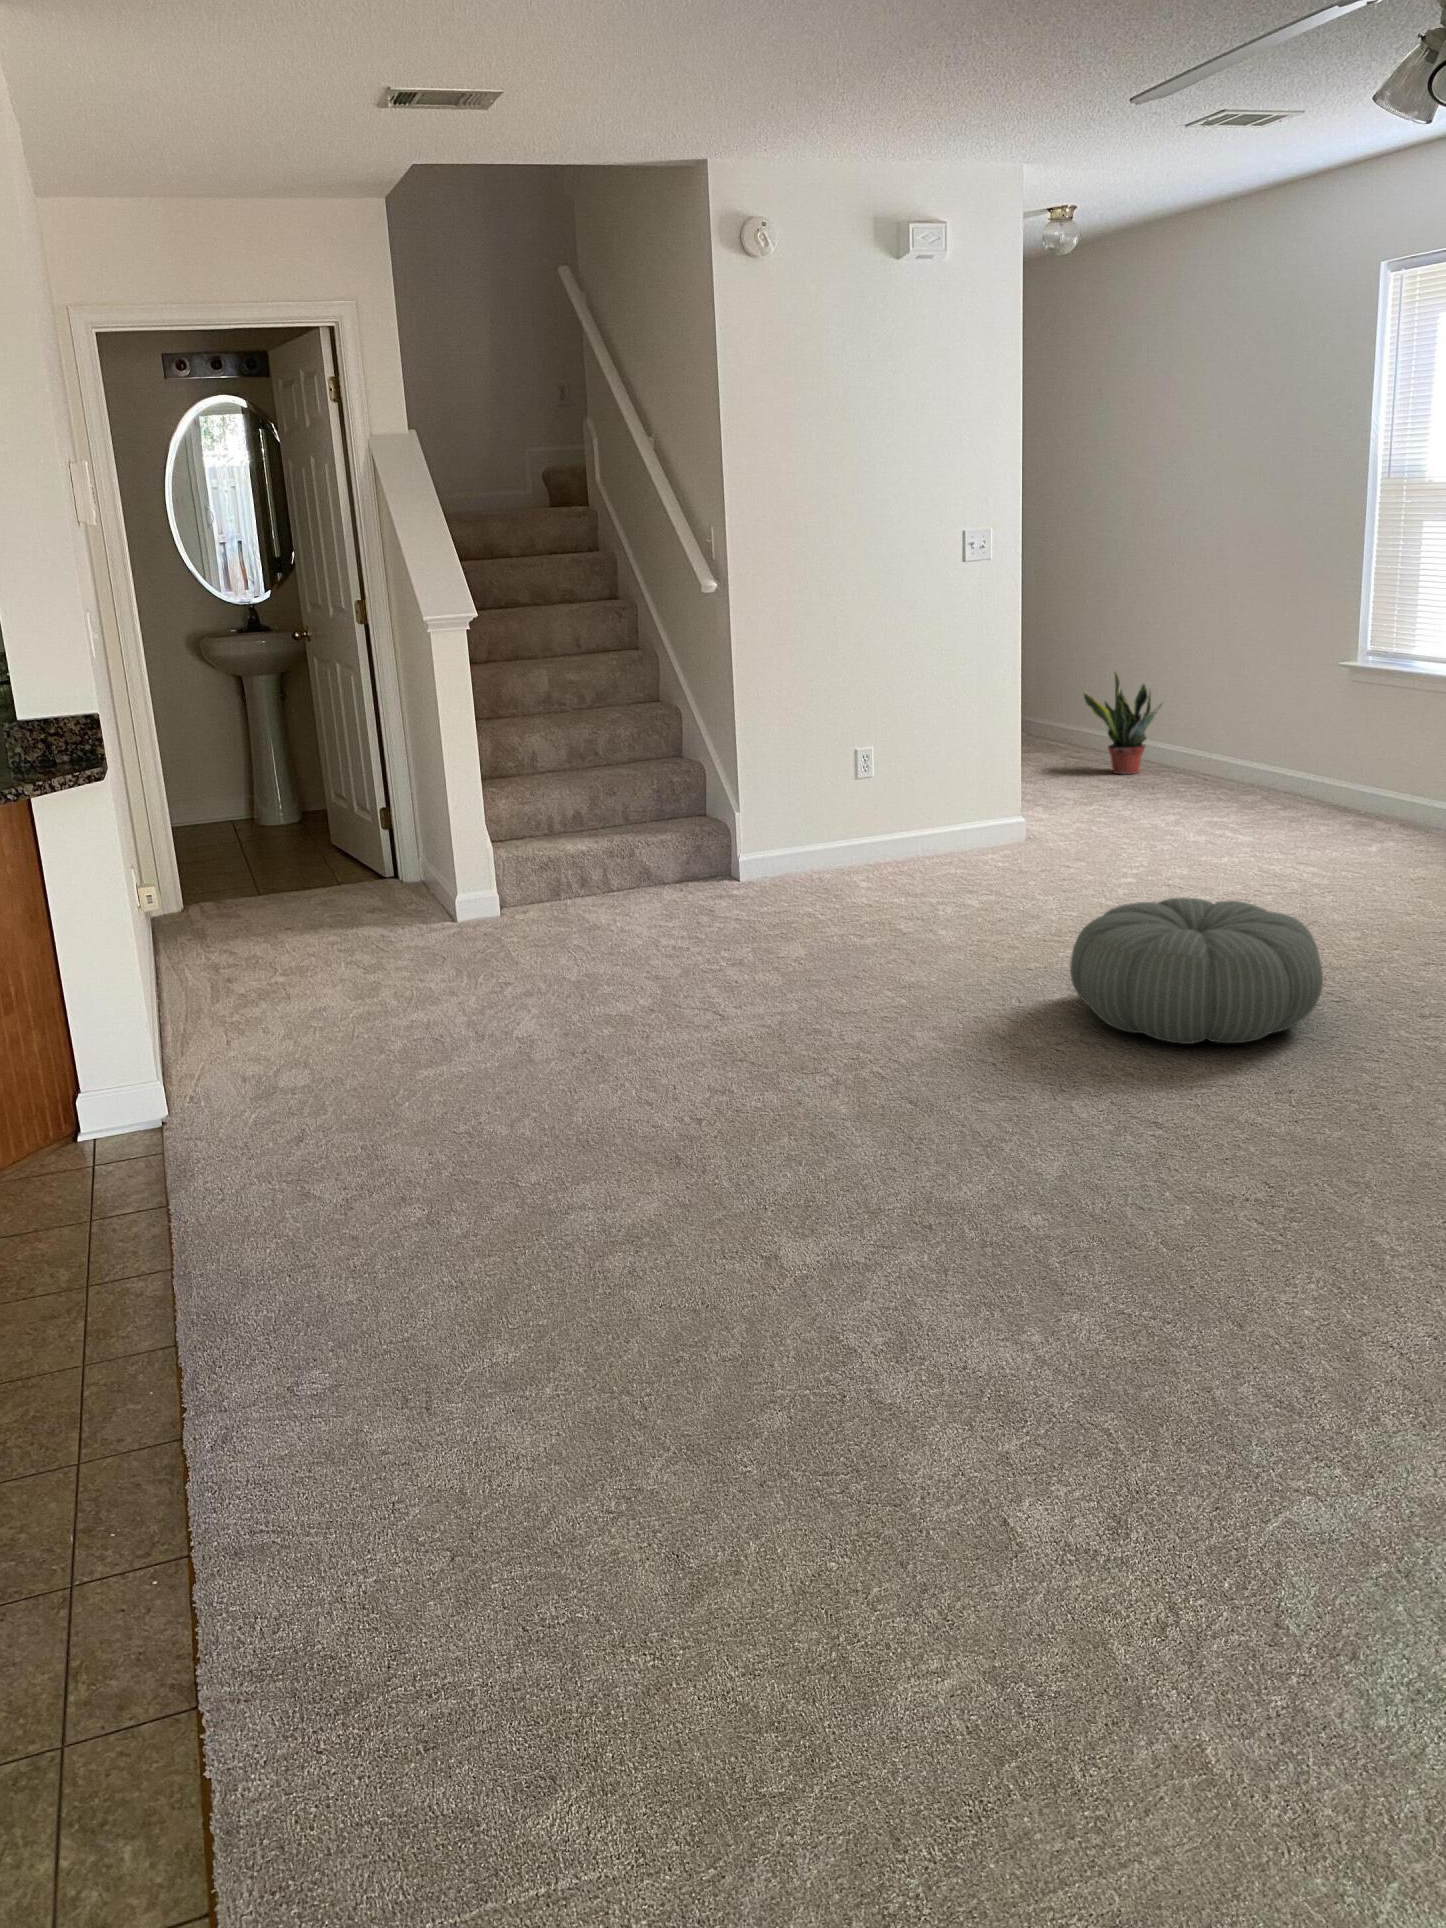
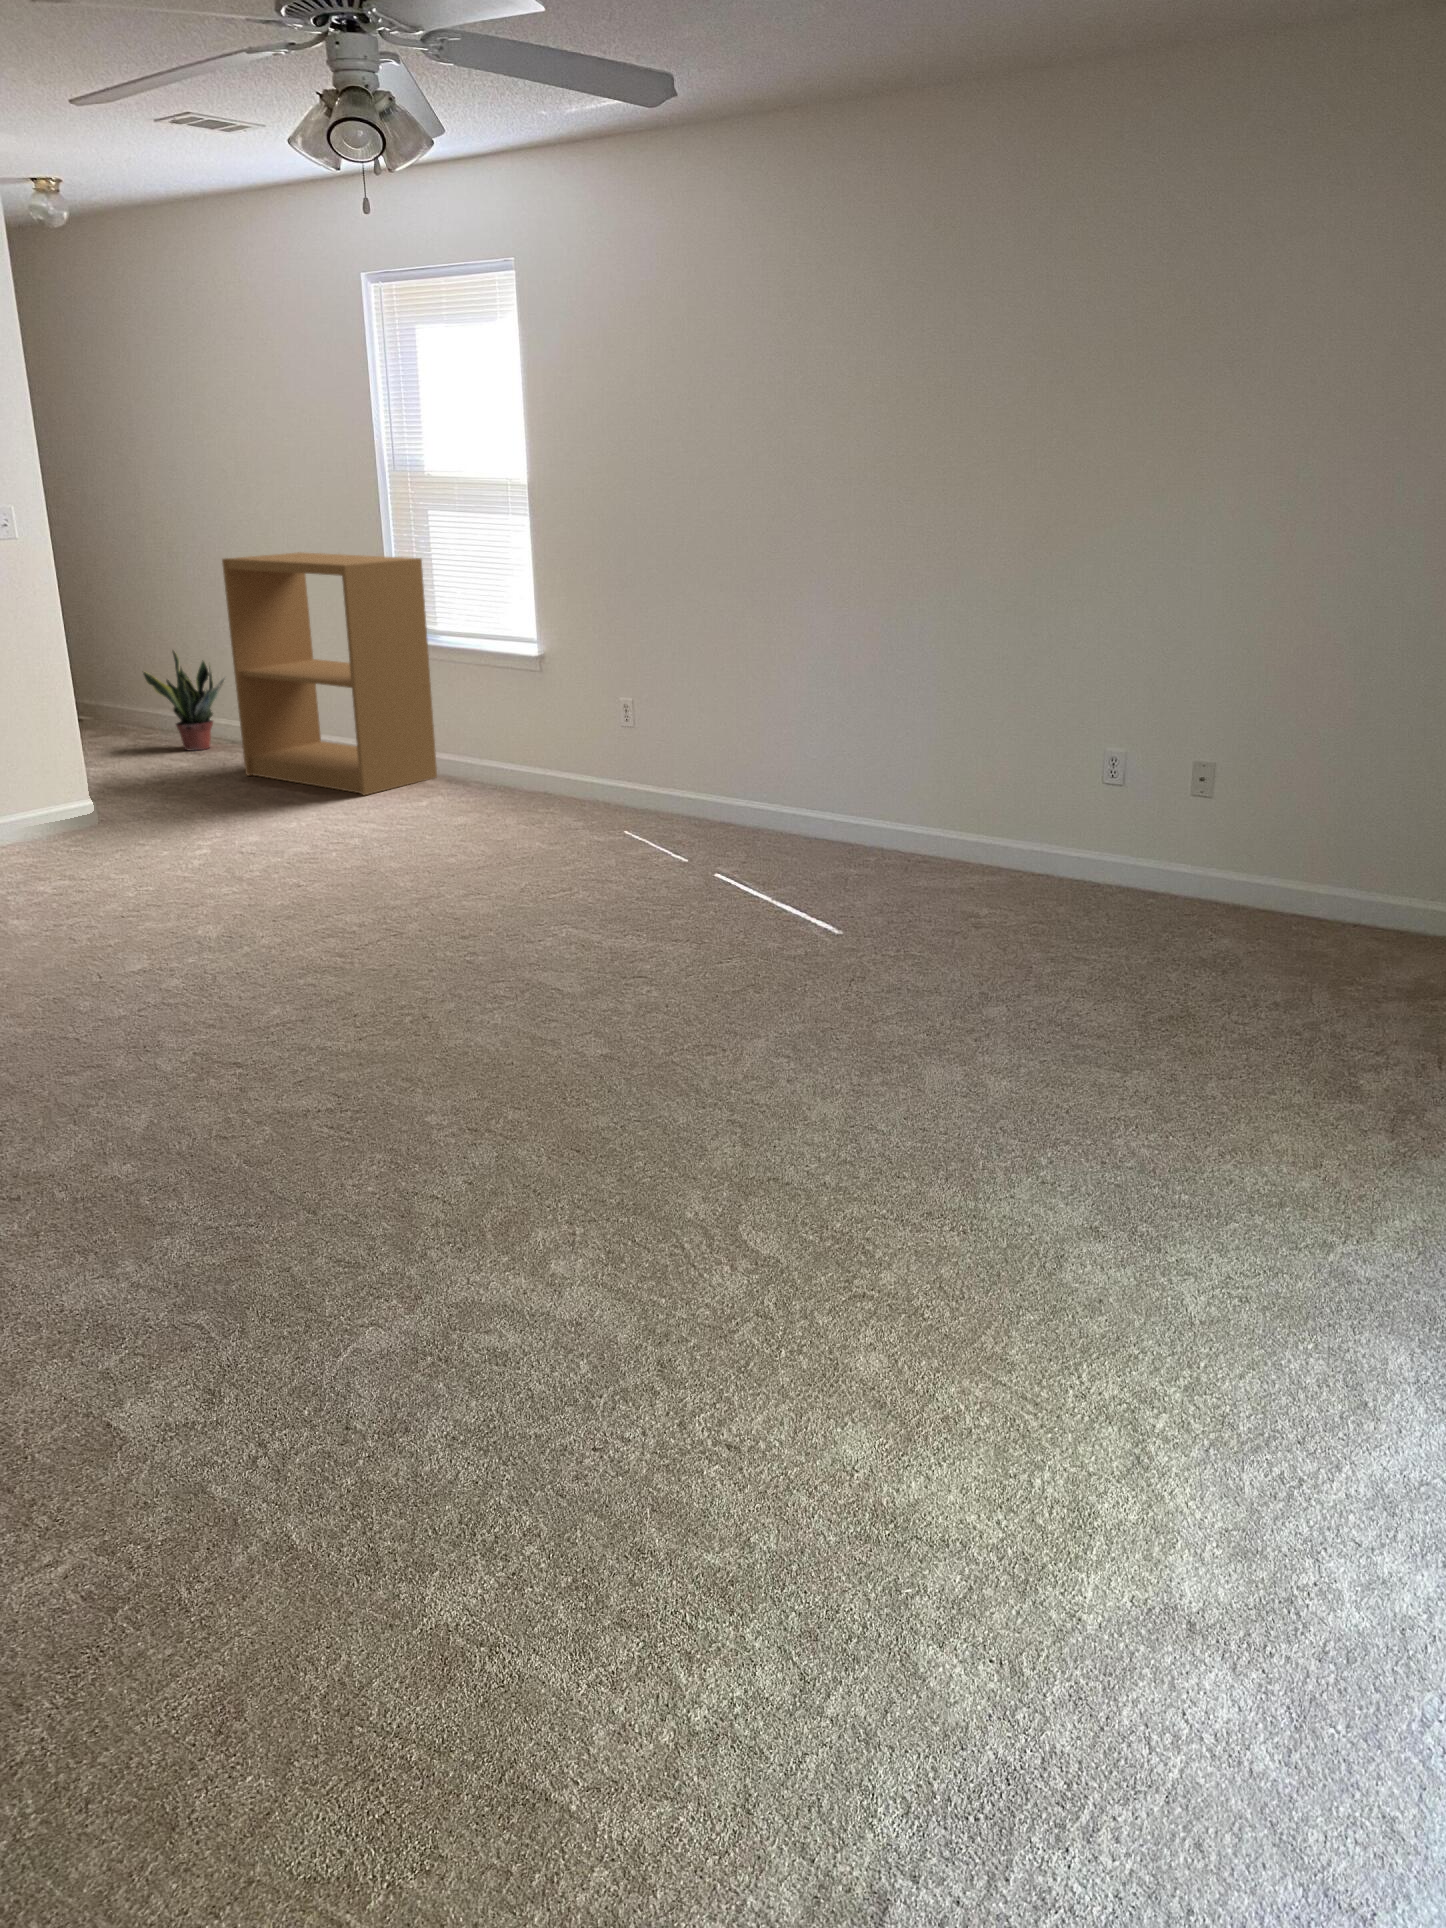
bookshelf: none [1174,572,1407,837] -> present [222,552,437,795]
pouf: present [1070,898,1323,1044] -> none [143,855,376,990]

